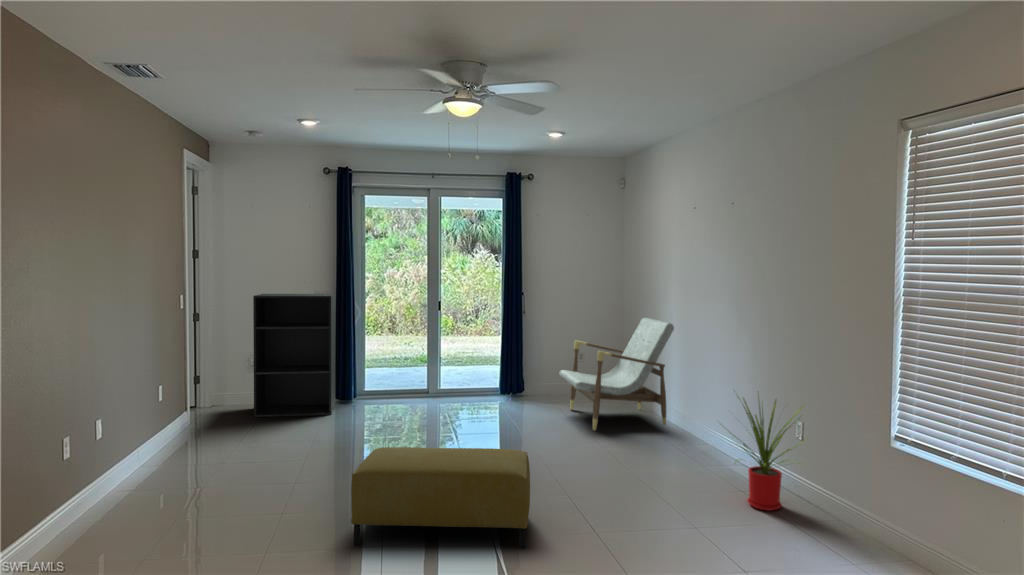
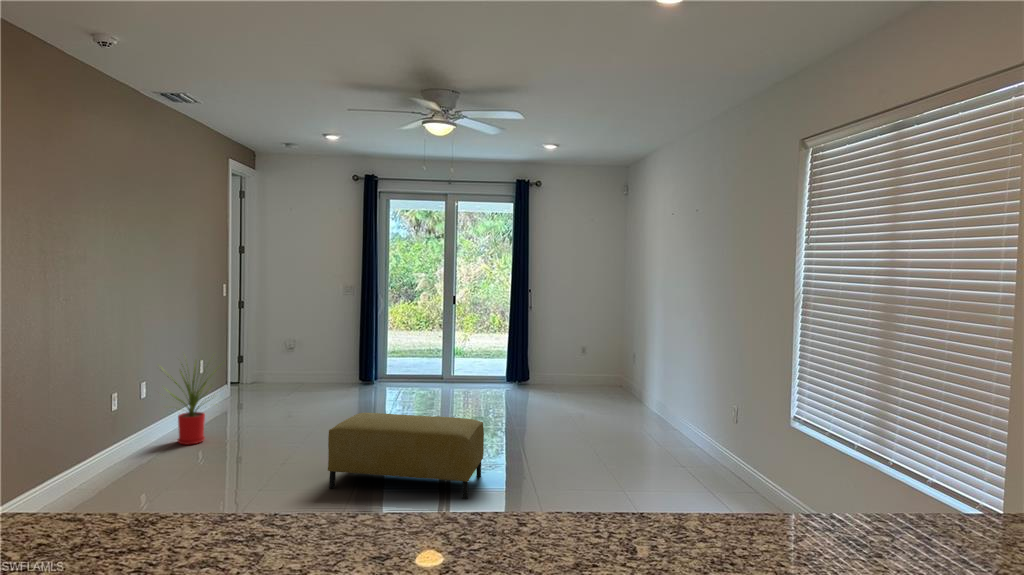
bookshelf: present [253,294,335,417] -> none [285,286,359,394]
armchair: present [559,318,674,430] -> none [555,315,657,416]
house plant: present [730,400,803,511] -> present [171,364,216,445]

